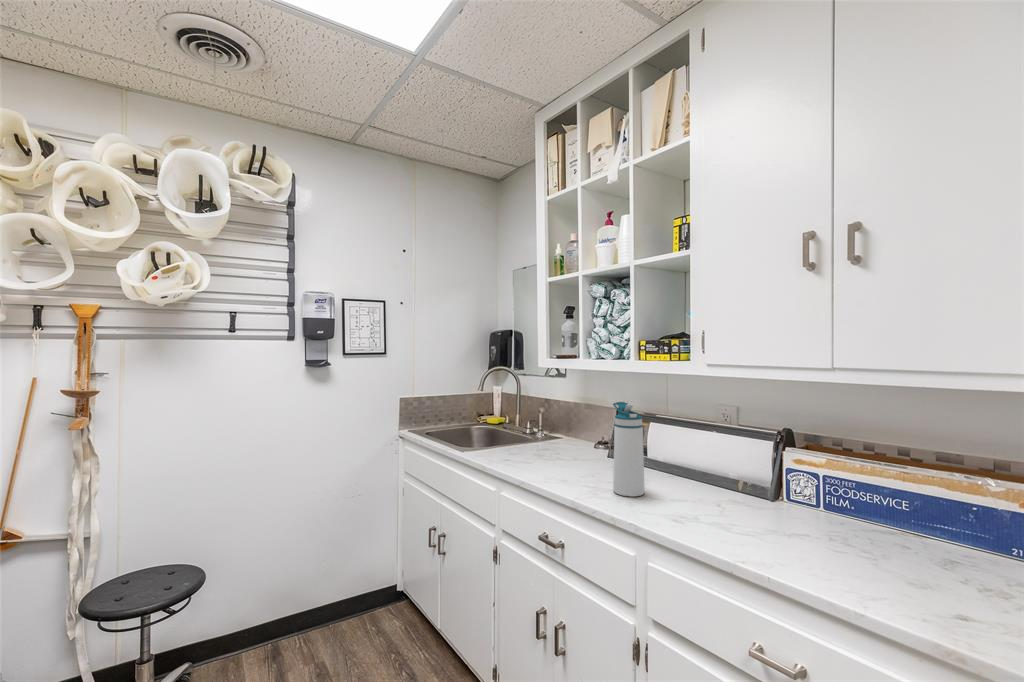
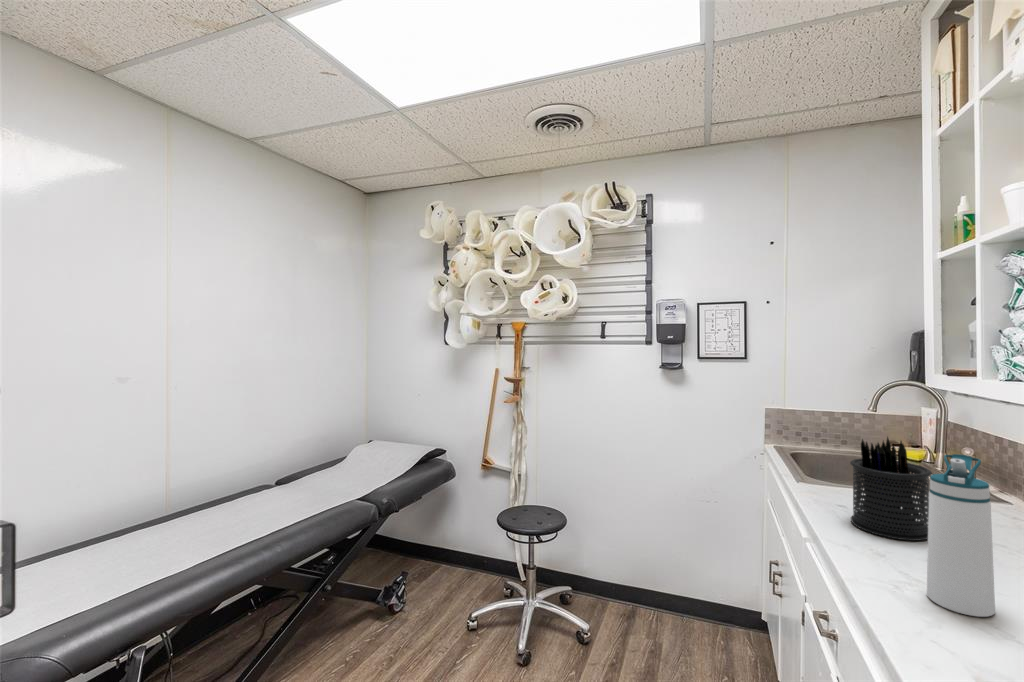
pen holder: none [527,401,572,471] -> present [850,437,932,541]

